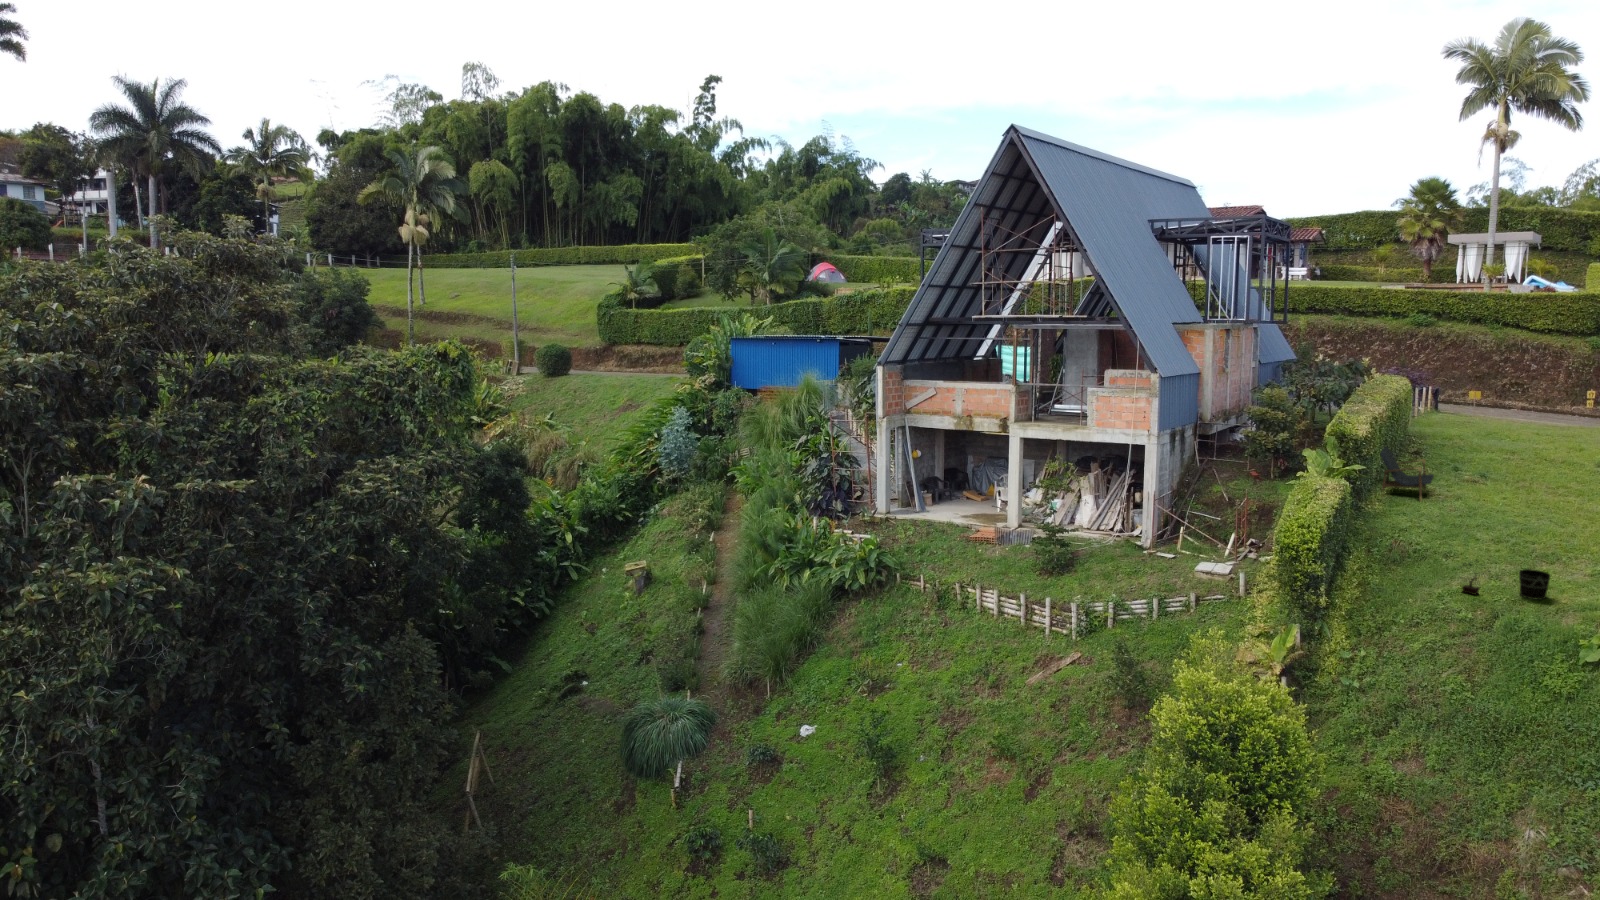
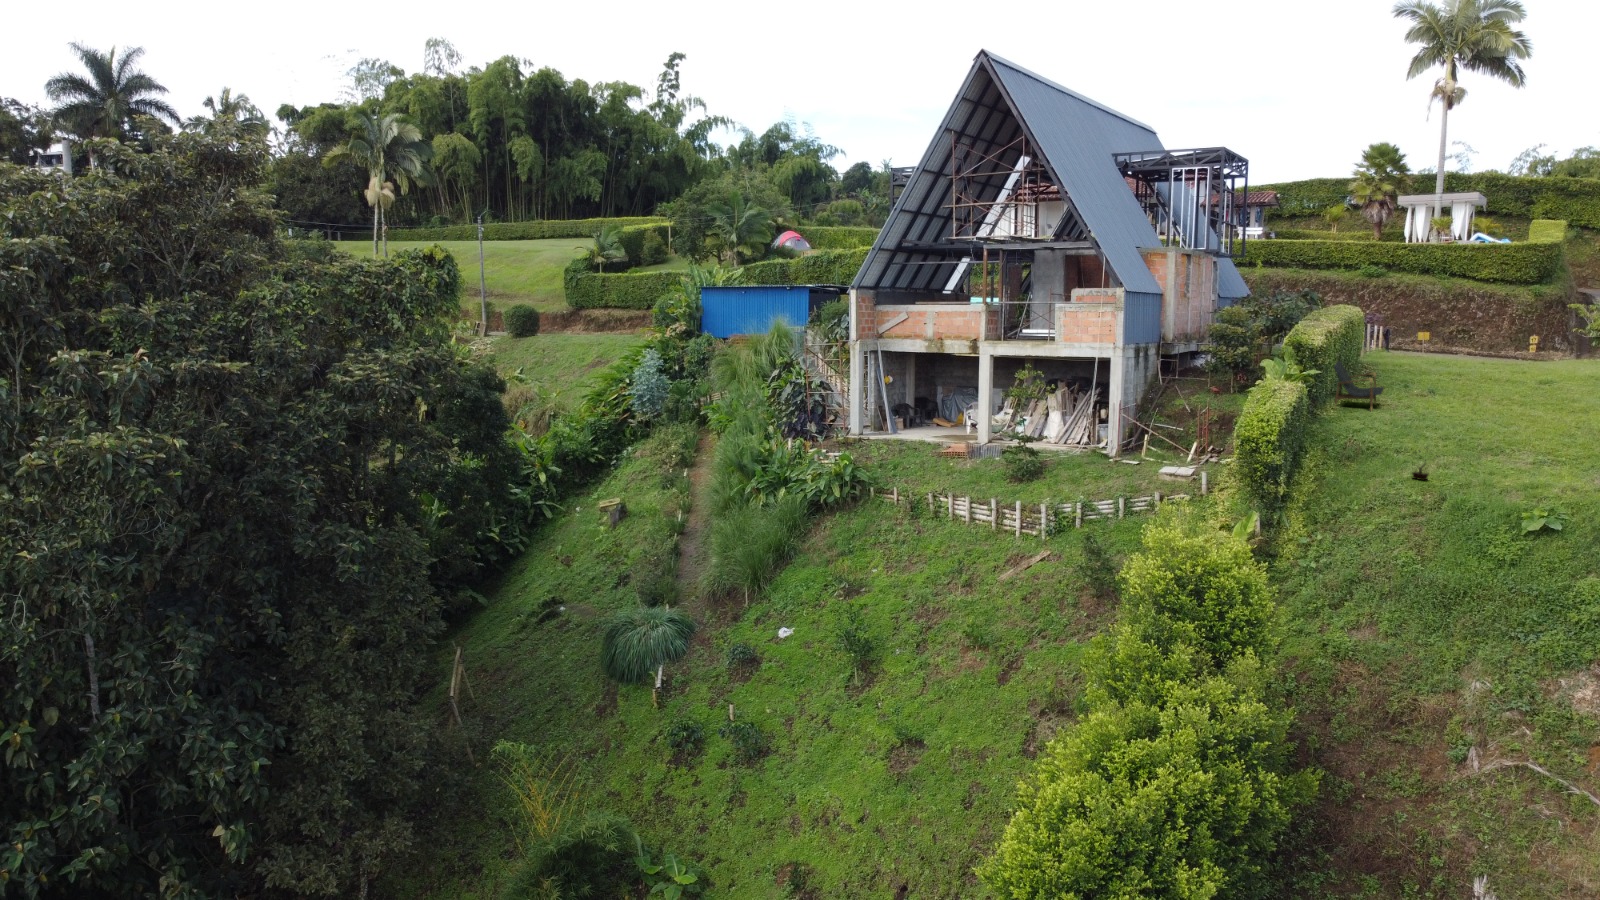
bucket: present [1519,569,1550,599] -> none [1466,454,1495,483]

